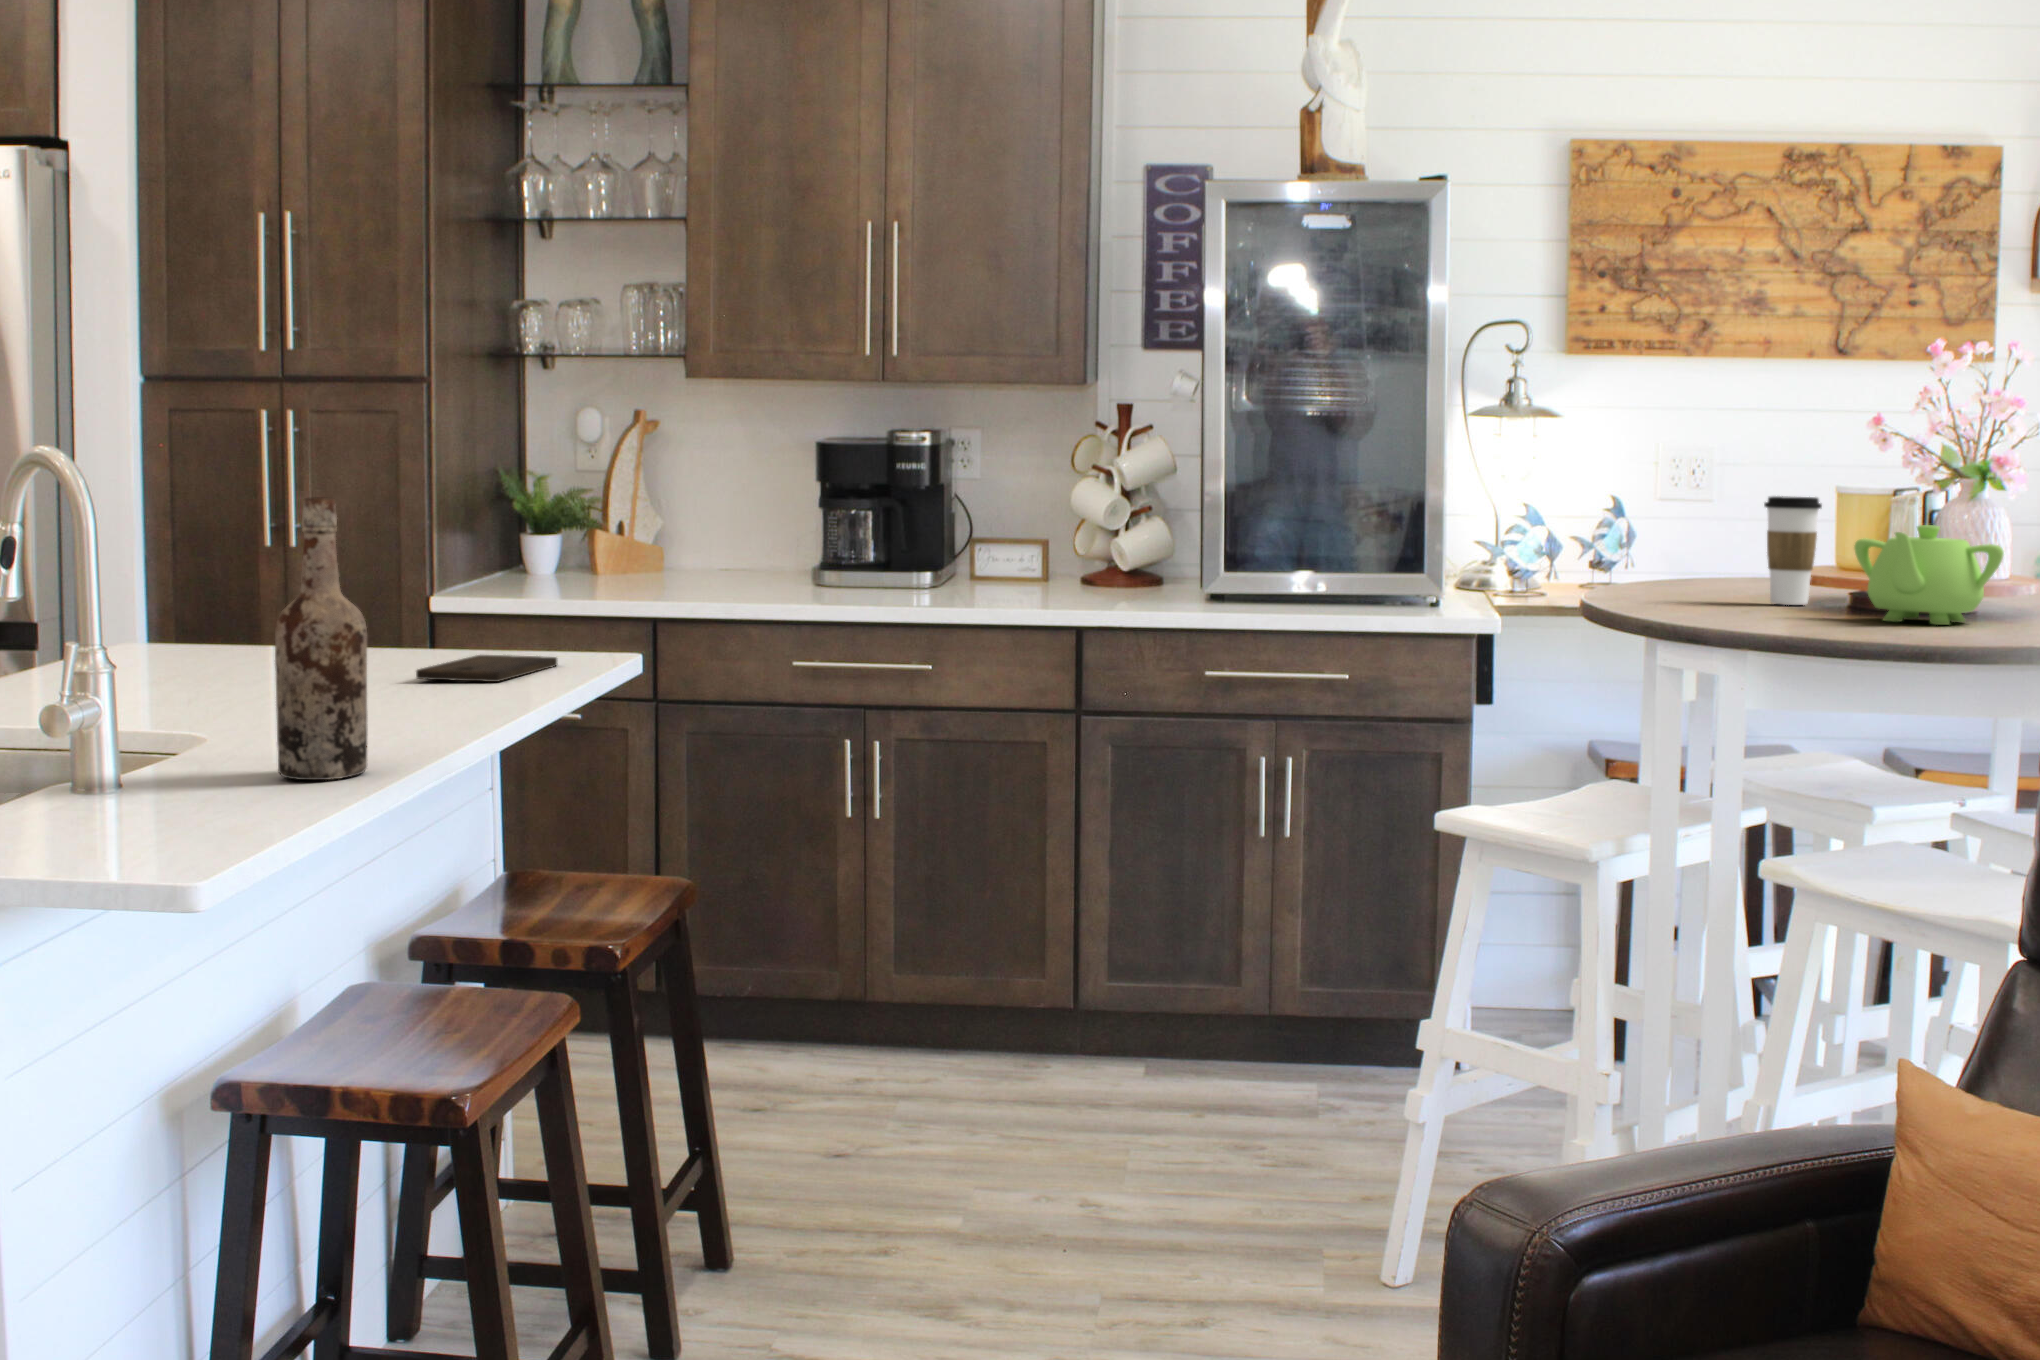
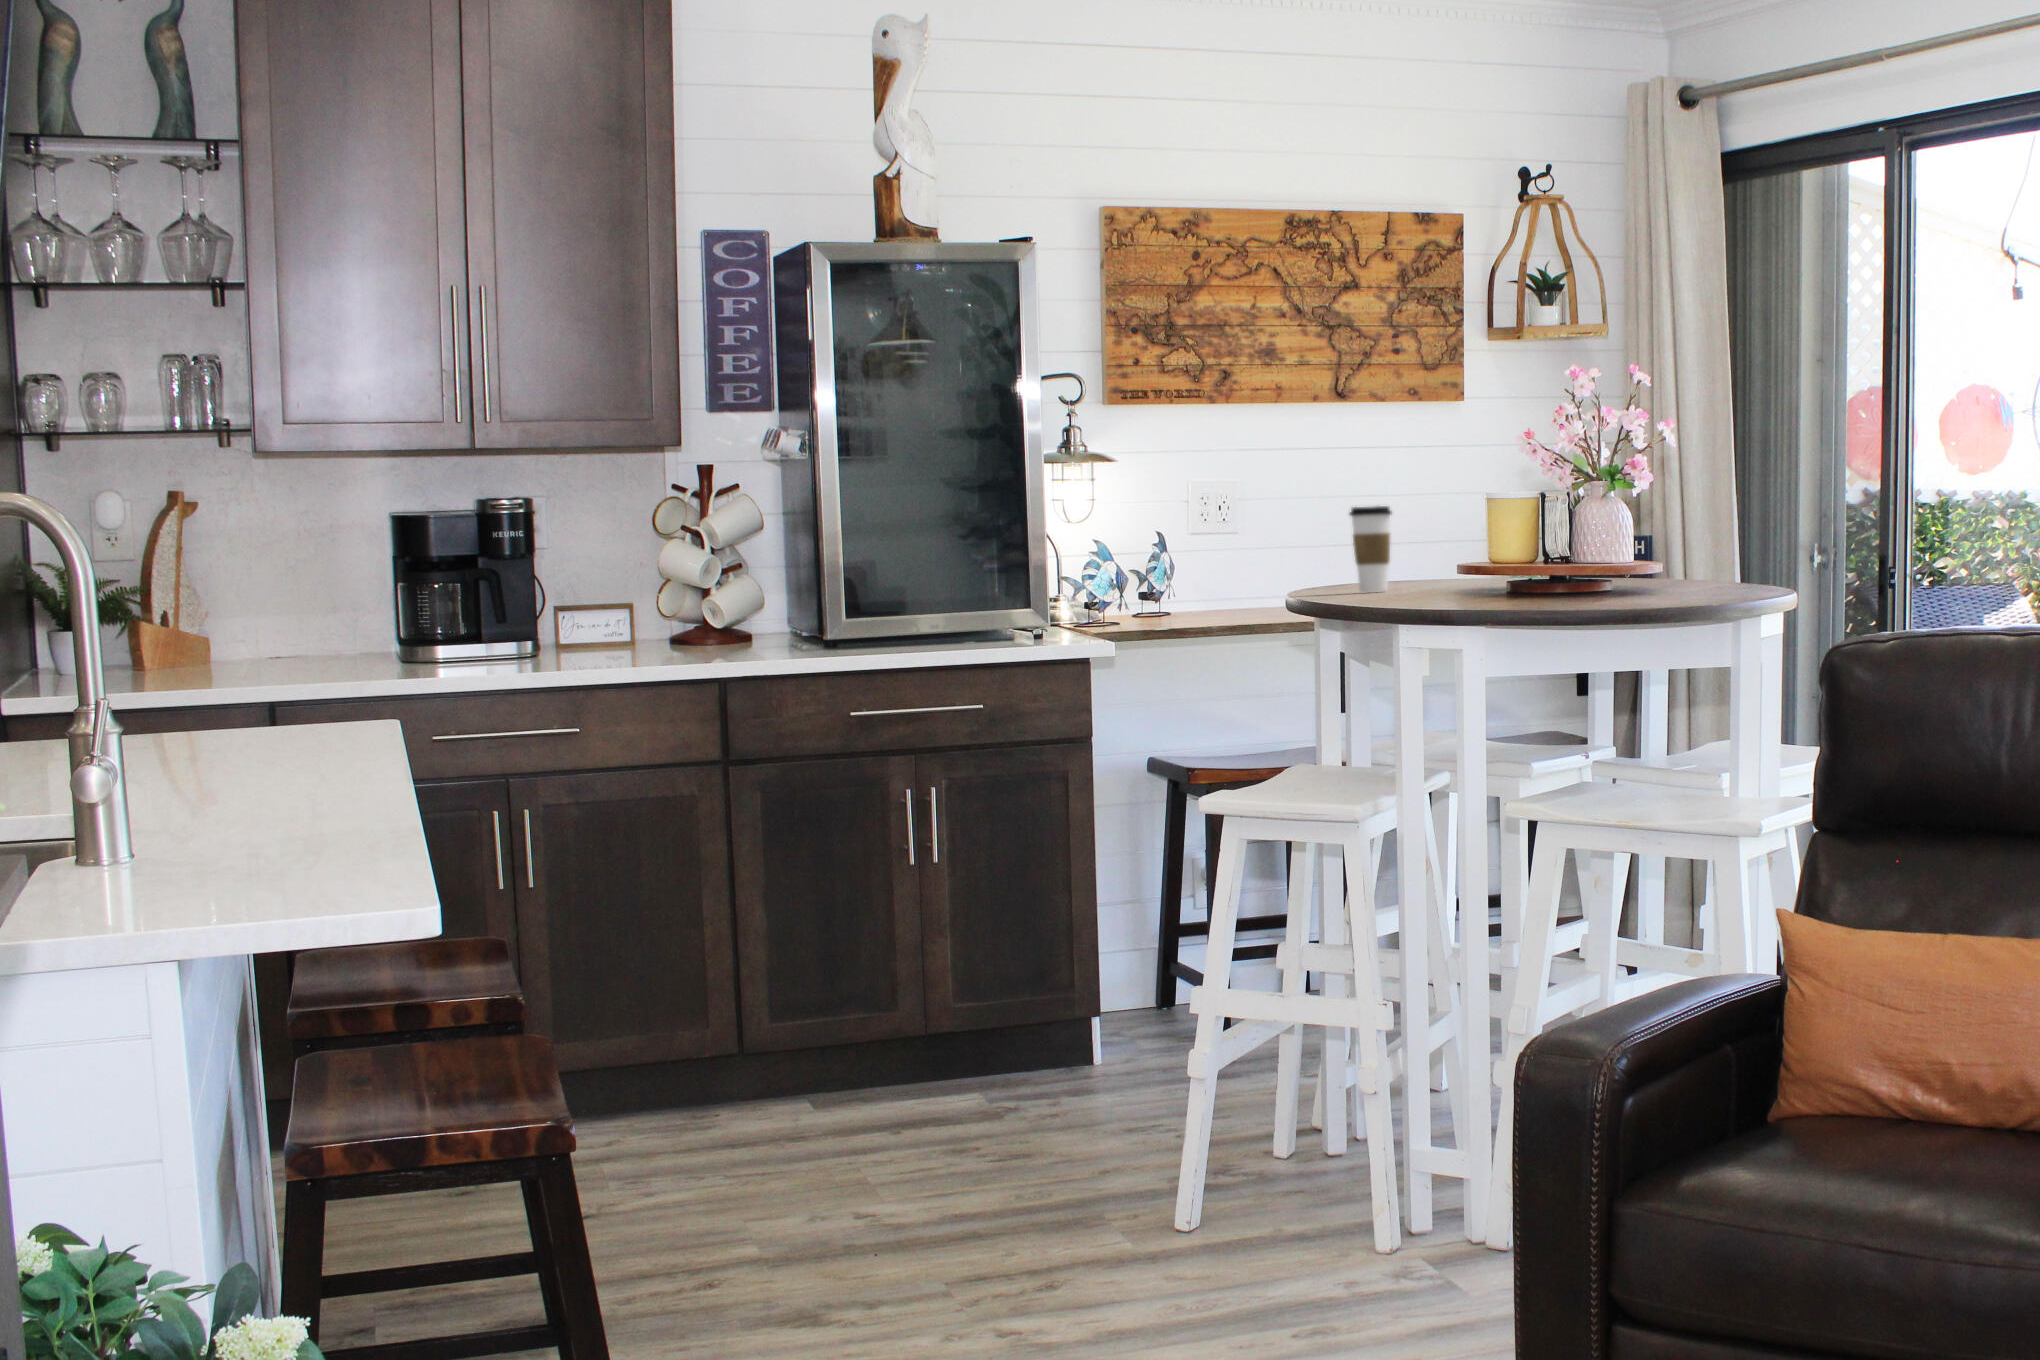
wine bottle: present [275,498,367,780] -> none [274,542,359,778]
teapot: present [1854,525,2004,625] -> none [1430,517,1535,590]
cutting board: present [416,655,558,682] -> none [167,721,277,743]

